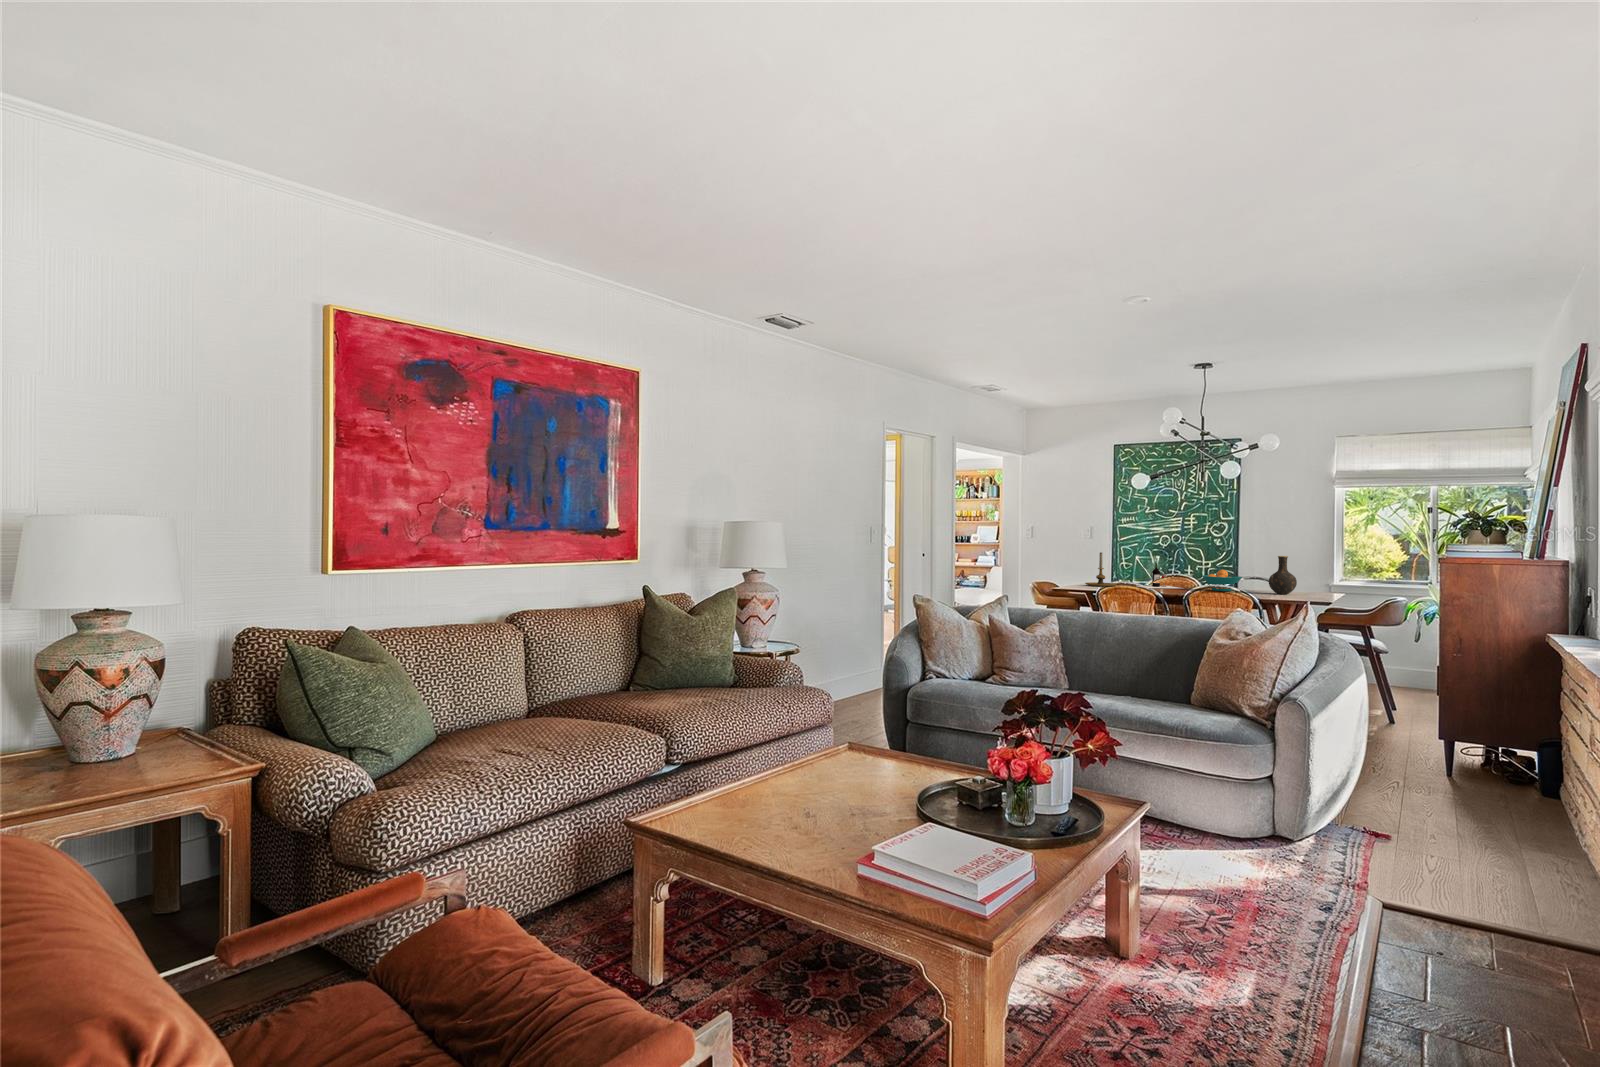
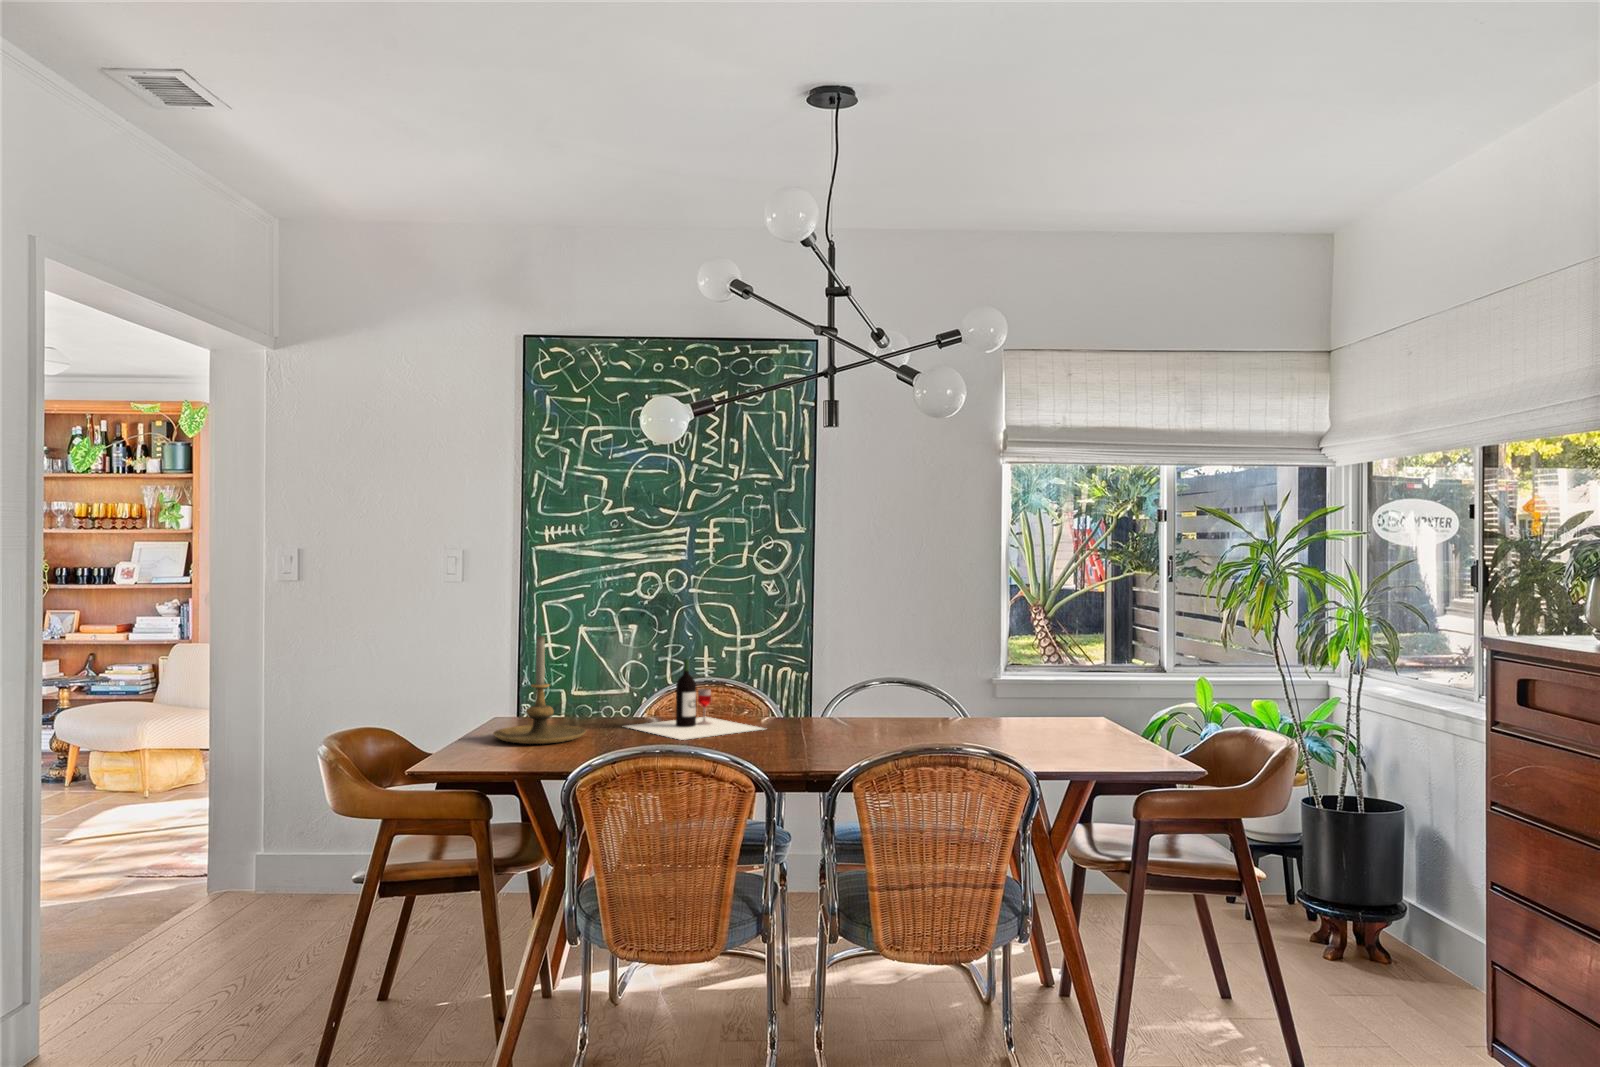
vase: present [1269,556,1297,594] -> none [987,633,1052,737]
fruit bowl: present [1202,570,1242,591] -> none [818,675,918,735]

